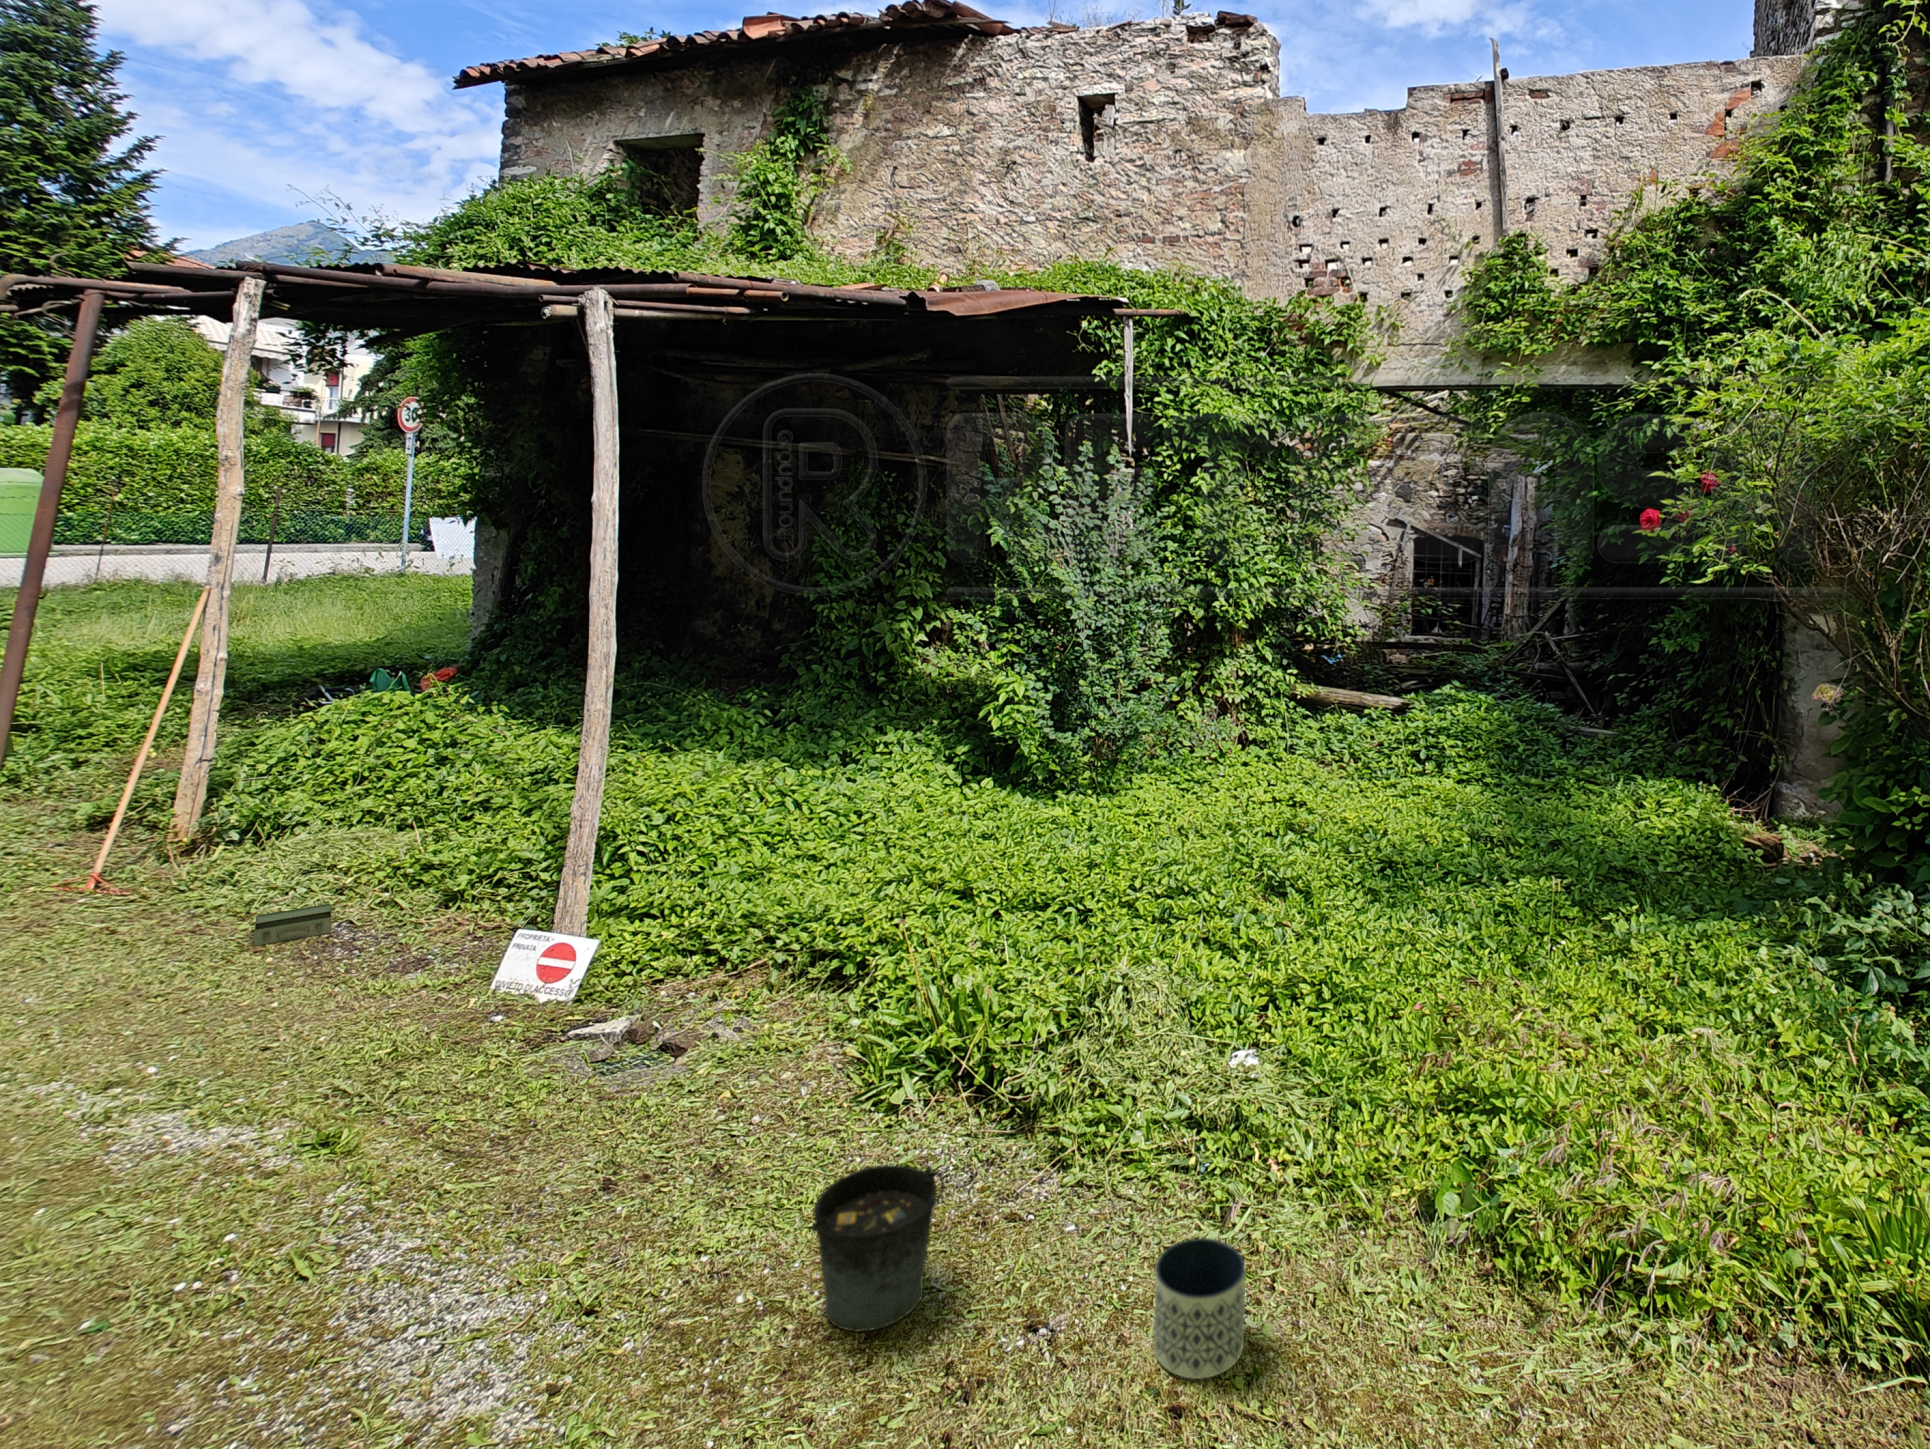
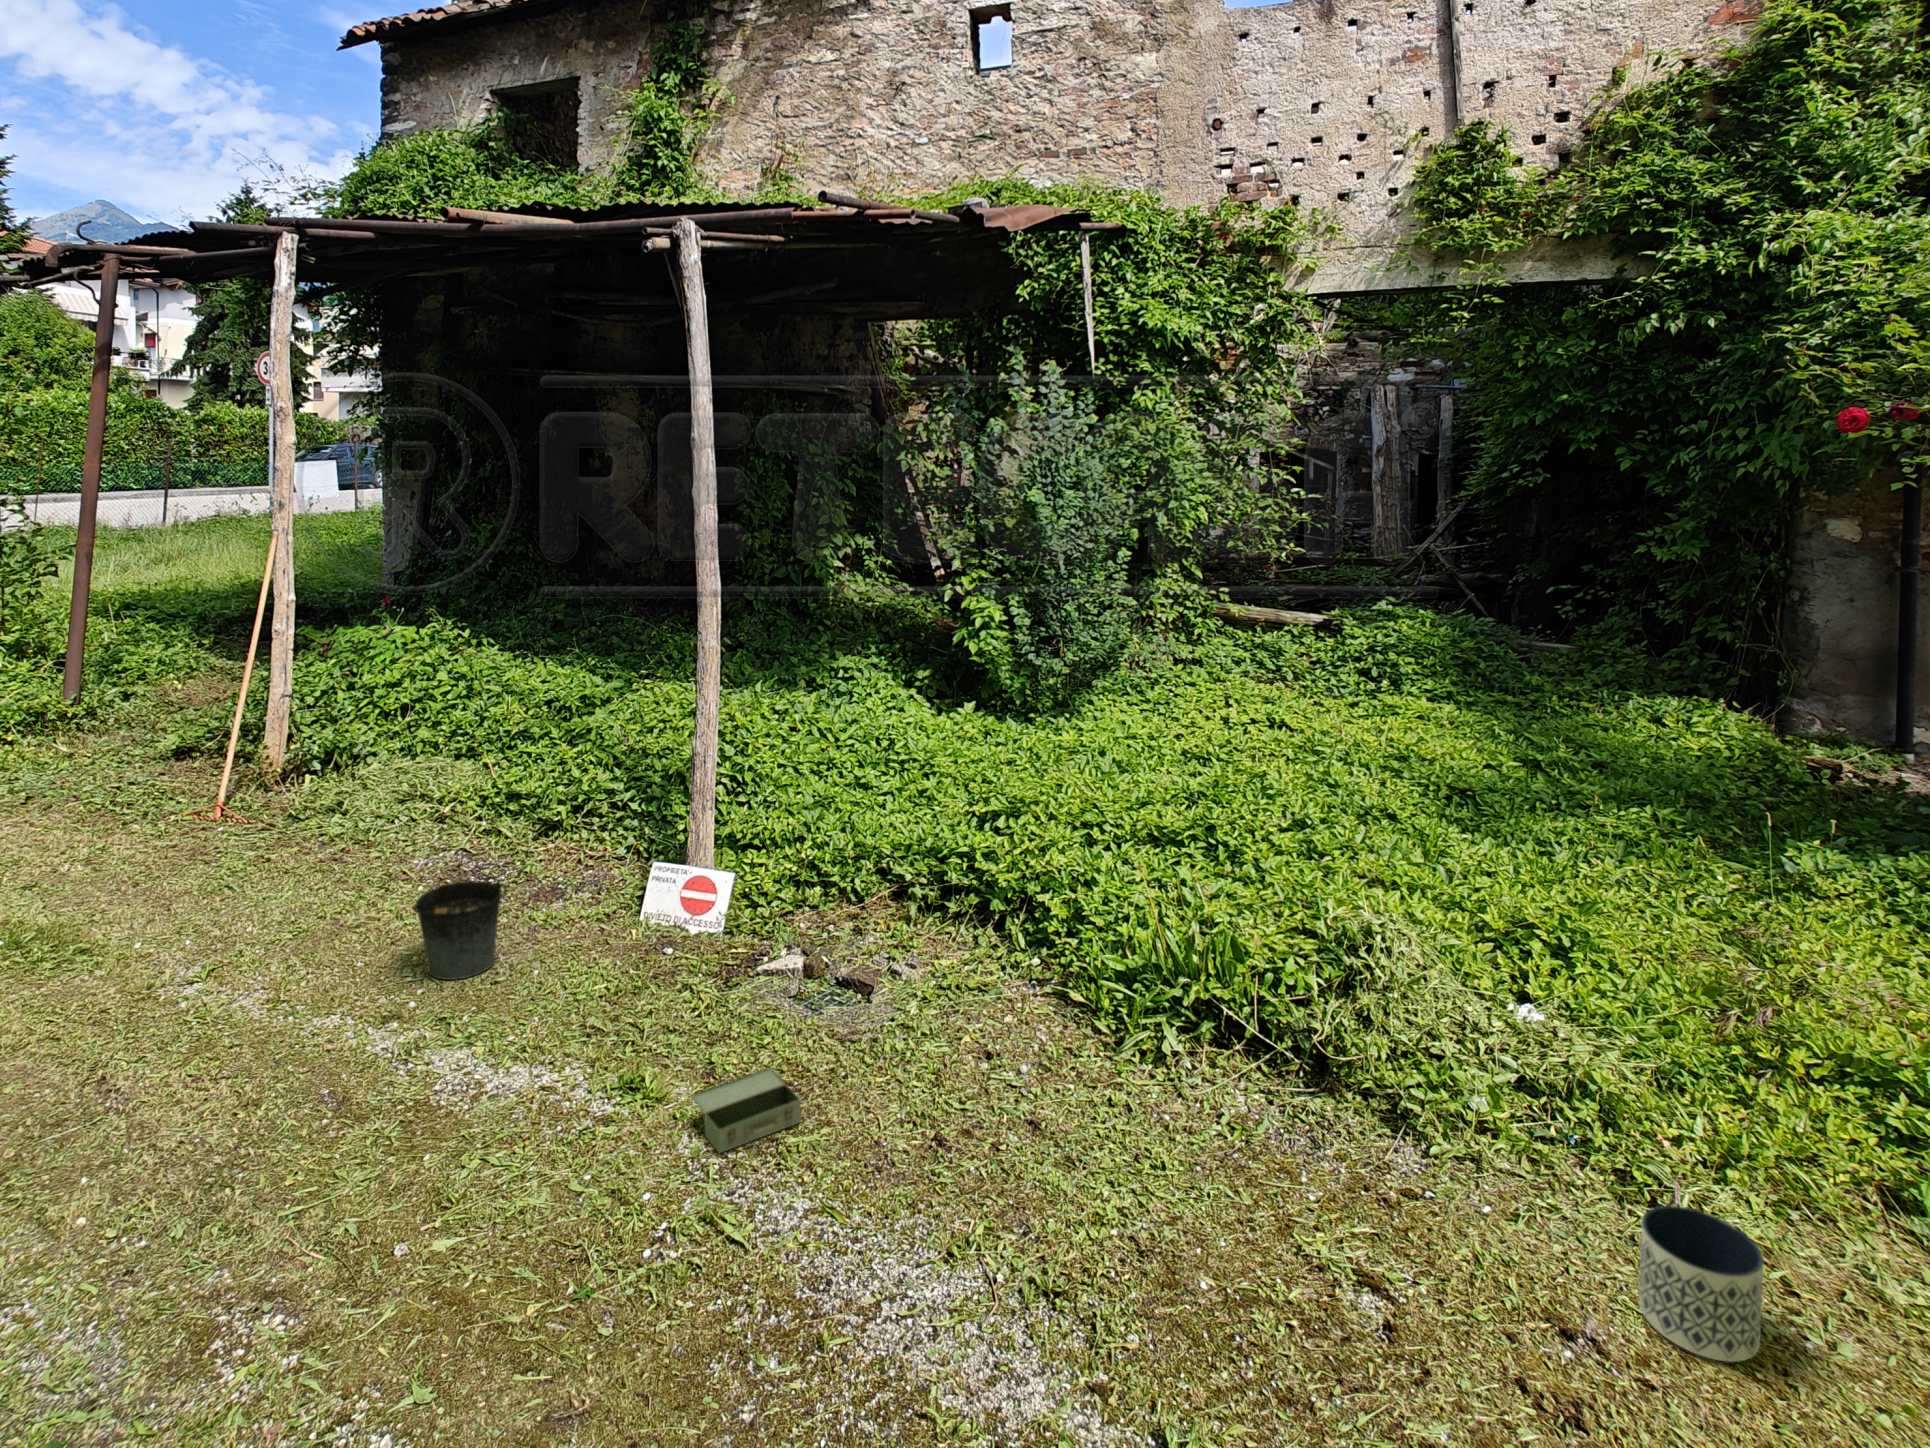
toolbox: present [254,904,332,946] -> present [692,1068,801,1153]
bucket: present [812,1165,945,1331] -> present [413,881,507,980]

